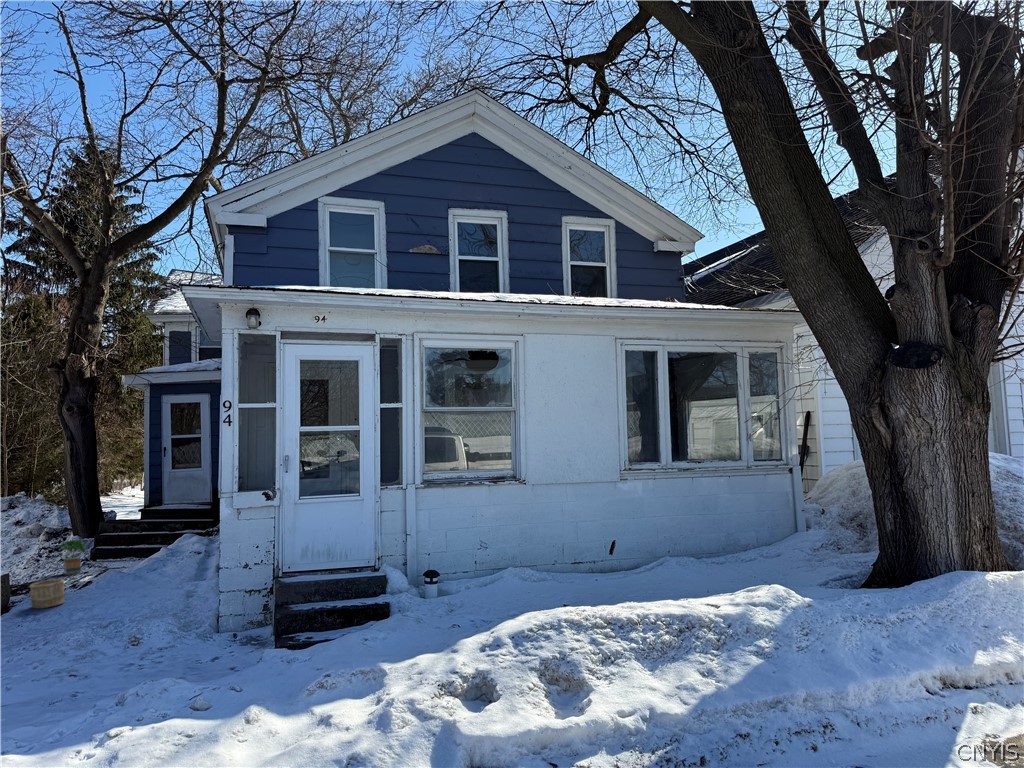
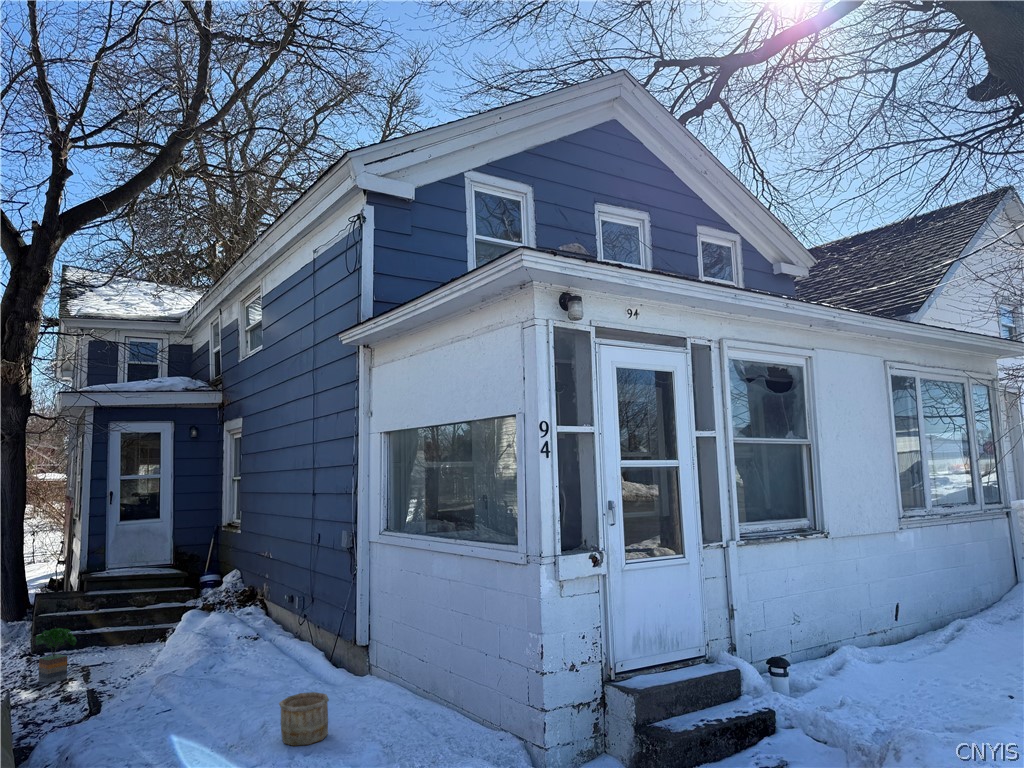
wooden bucket: present [29,579,65,609] -> present [279,692,329,746]

